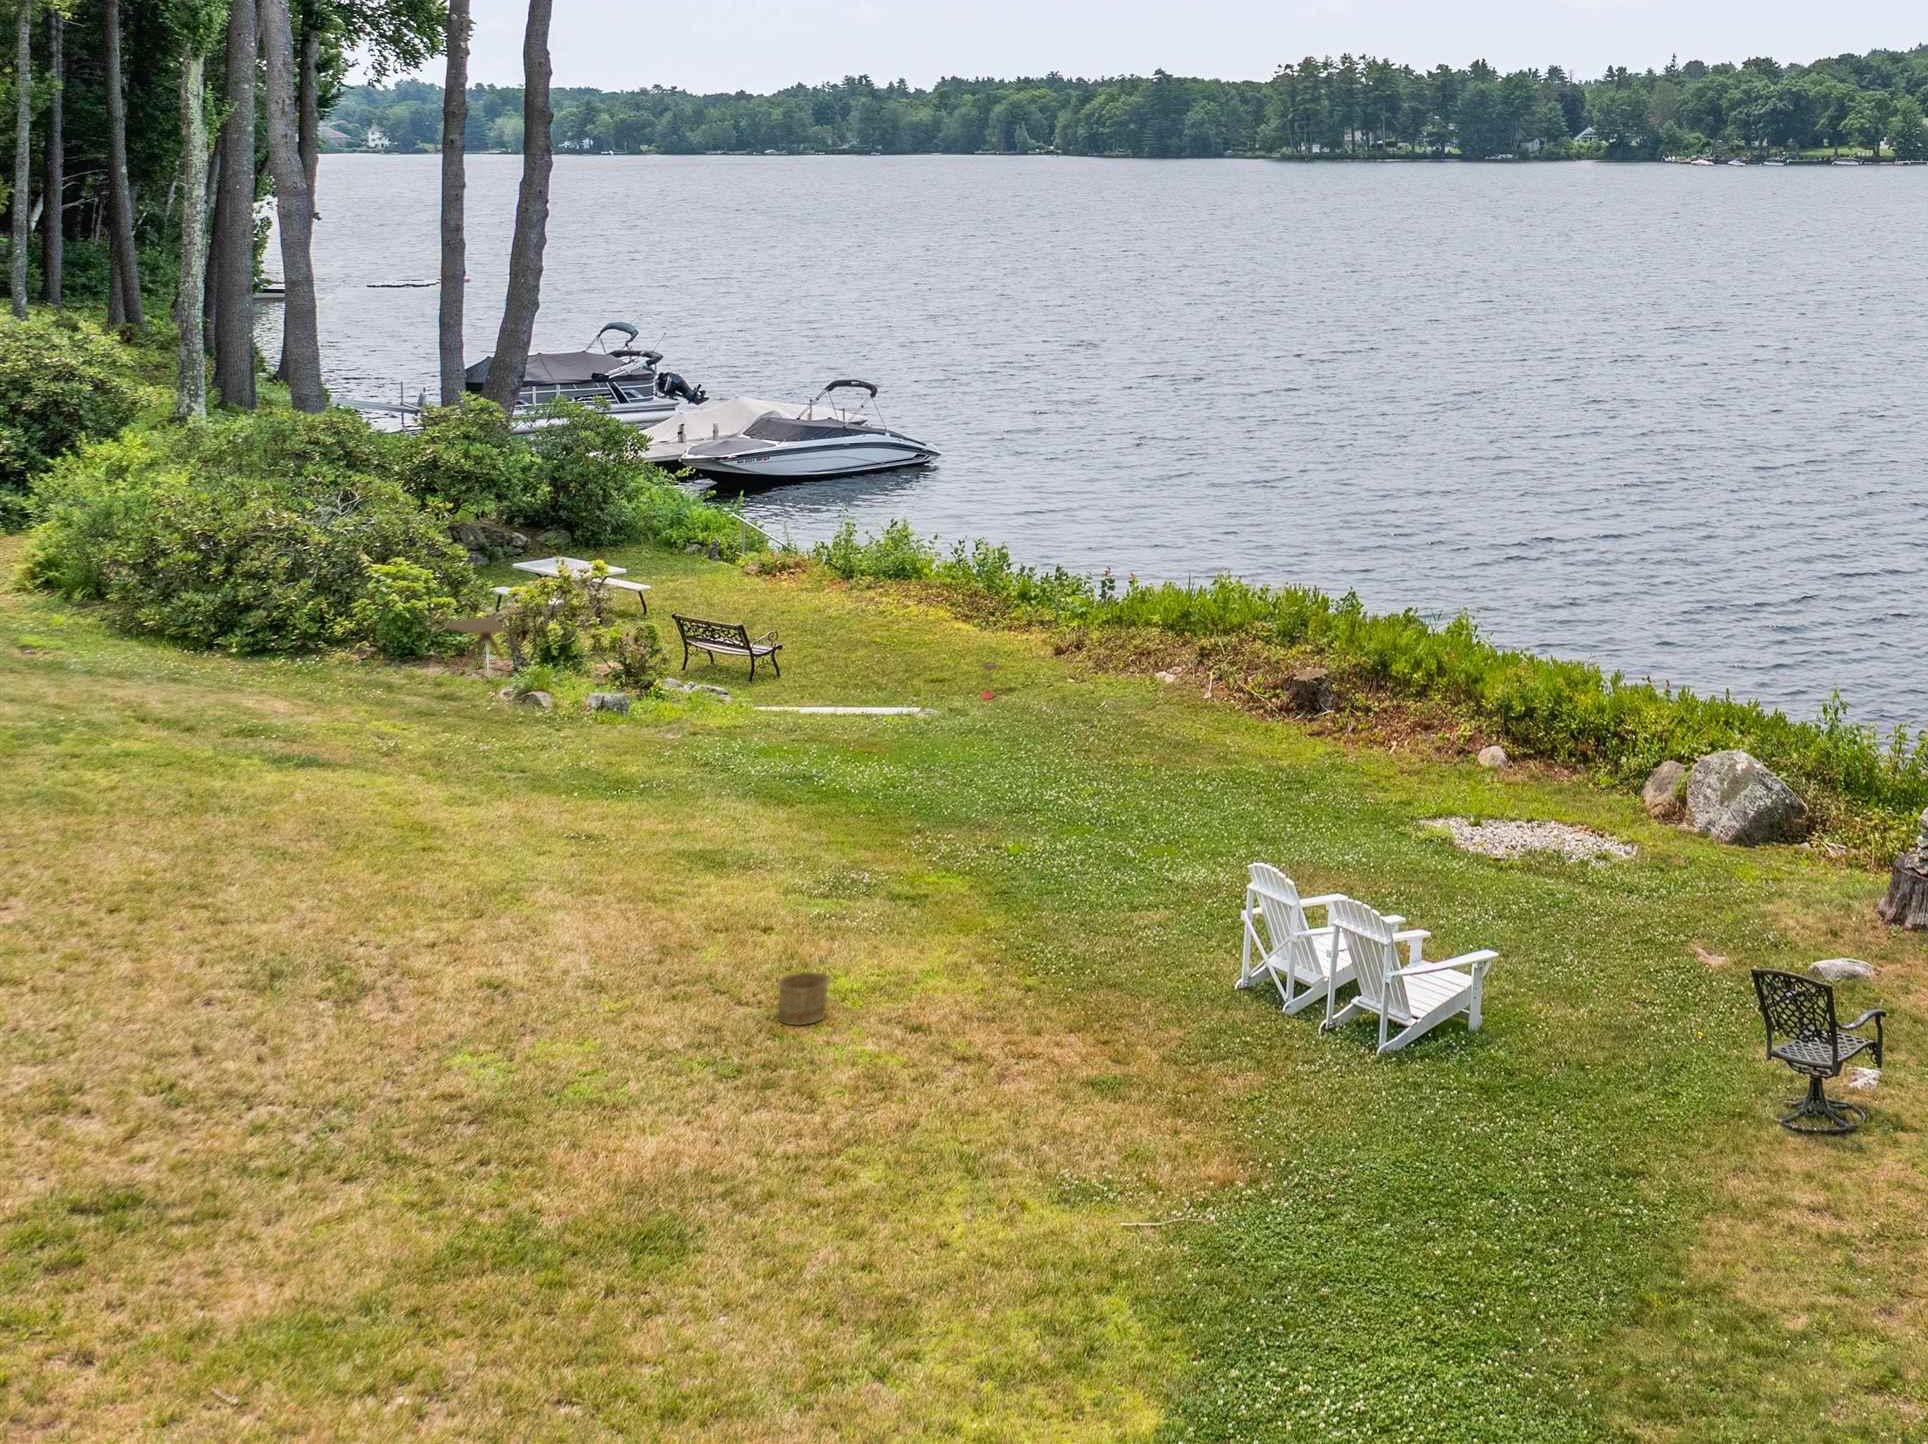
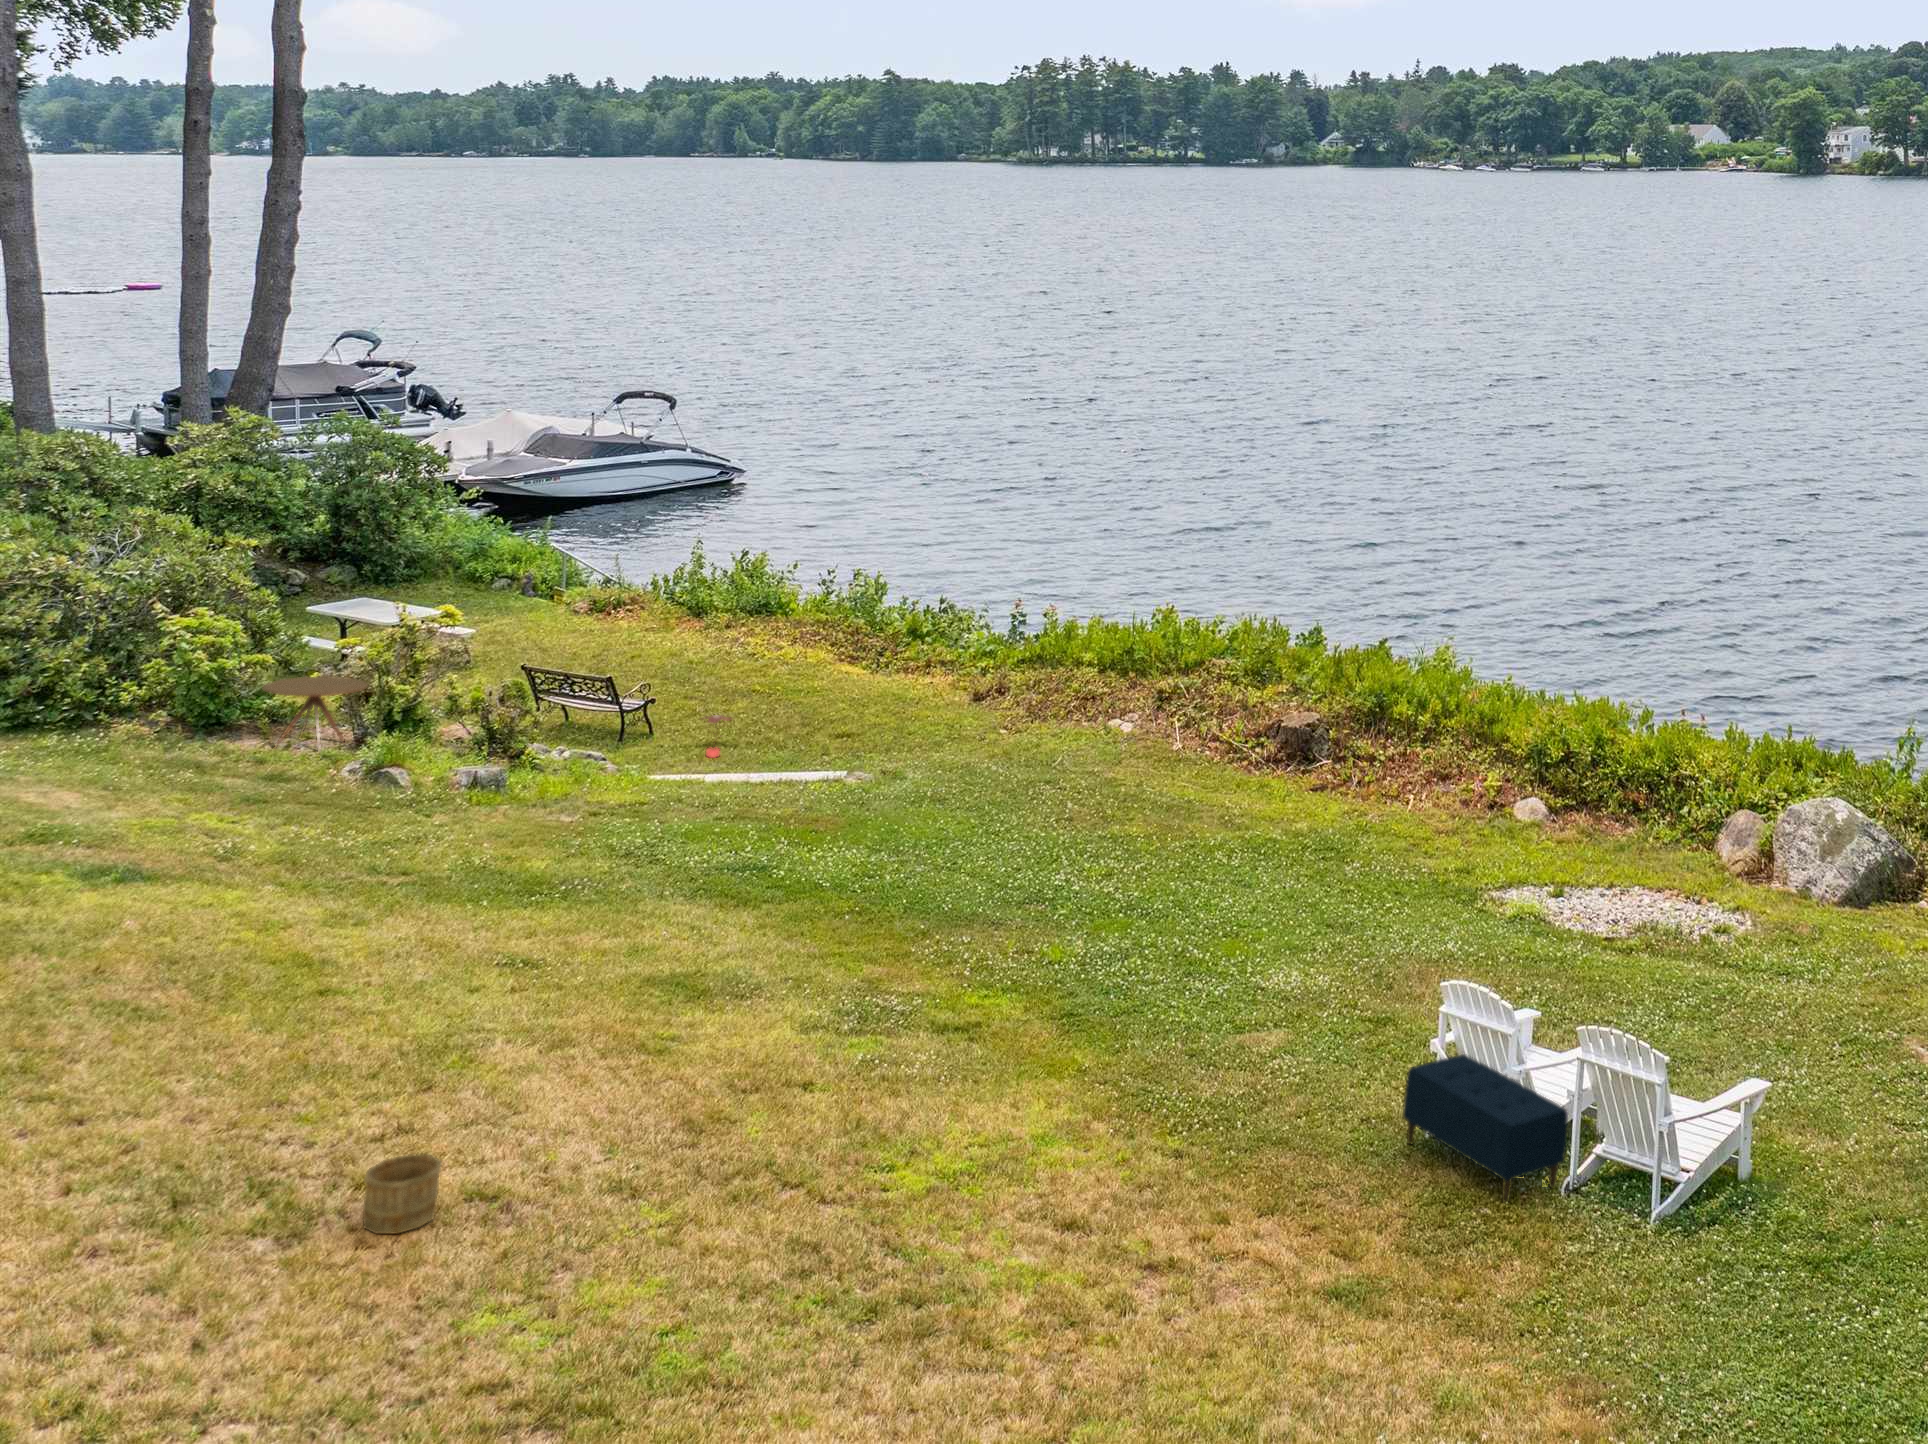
potted plant: present [982,664,1000,699] -> present [706,715,731,758]
bench: none [1202,925,1316,1036] -> present [1403,1054,1568,1203]
wooden bucket: present [778,972,829,1025] -> present [363,1154,442,1234]

